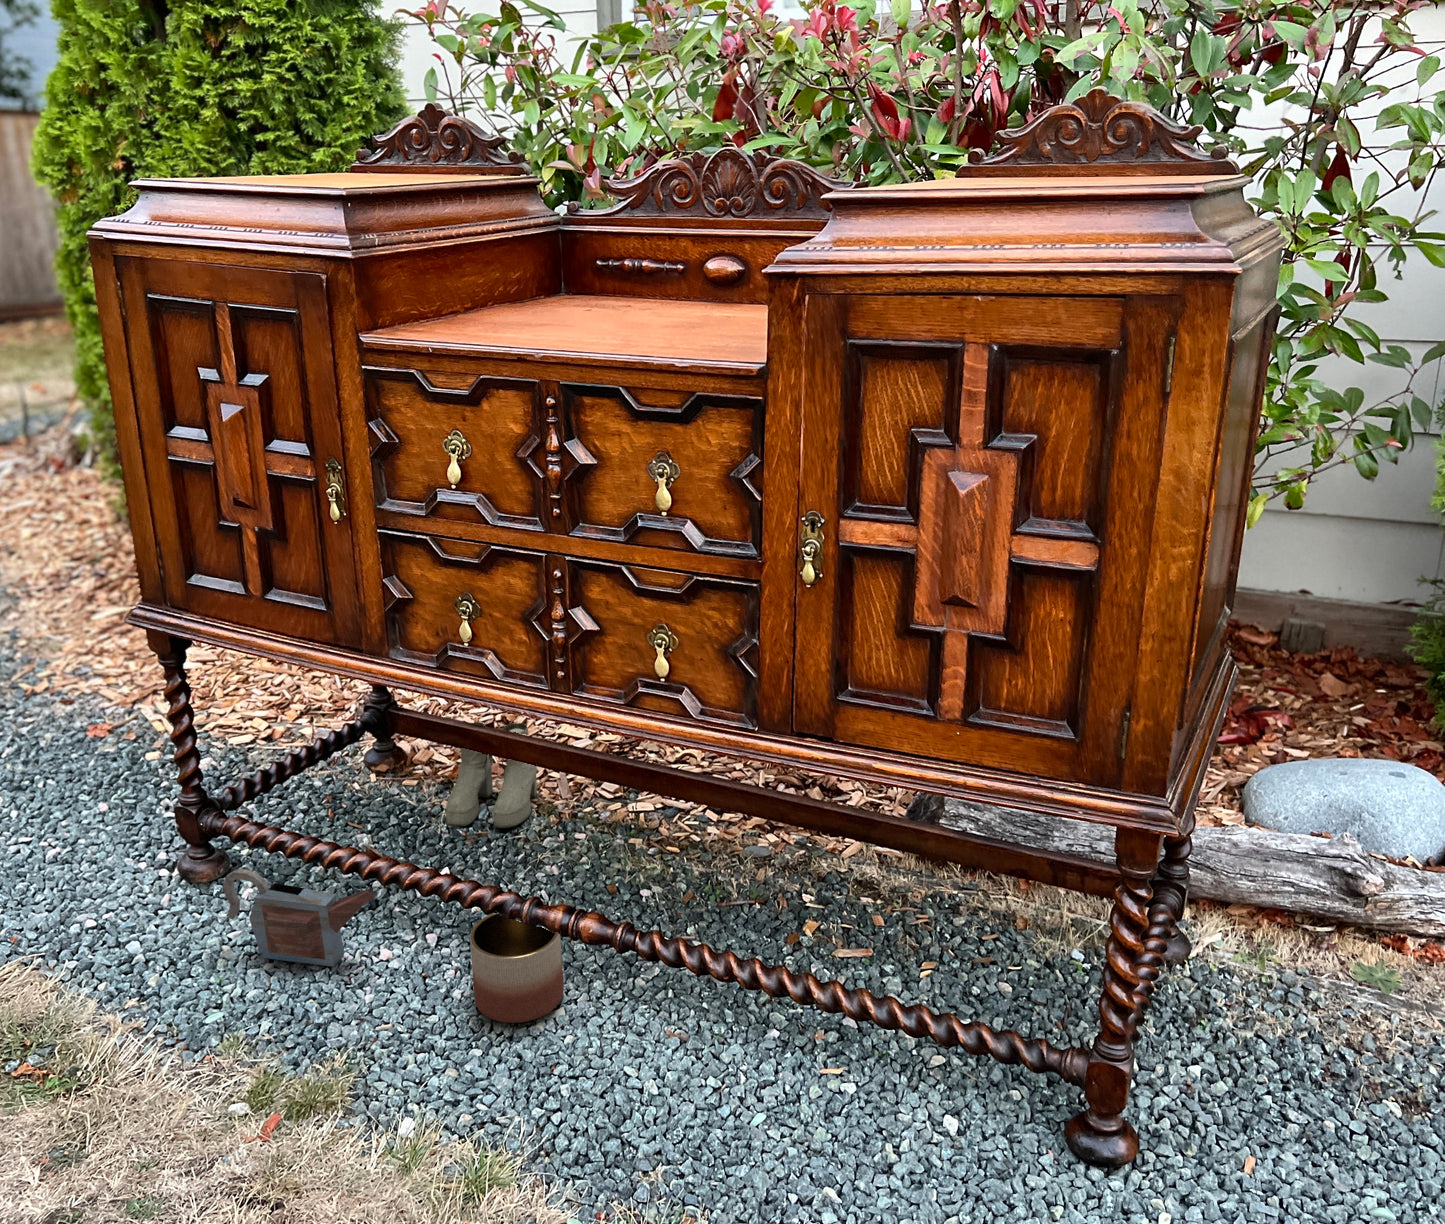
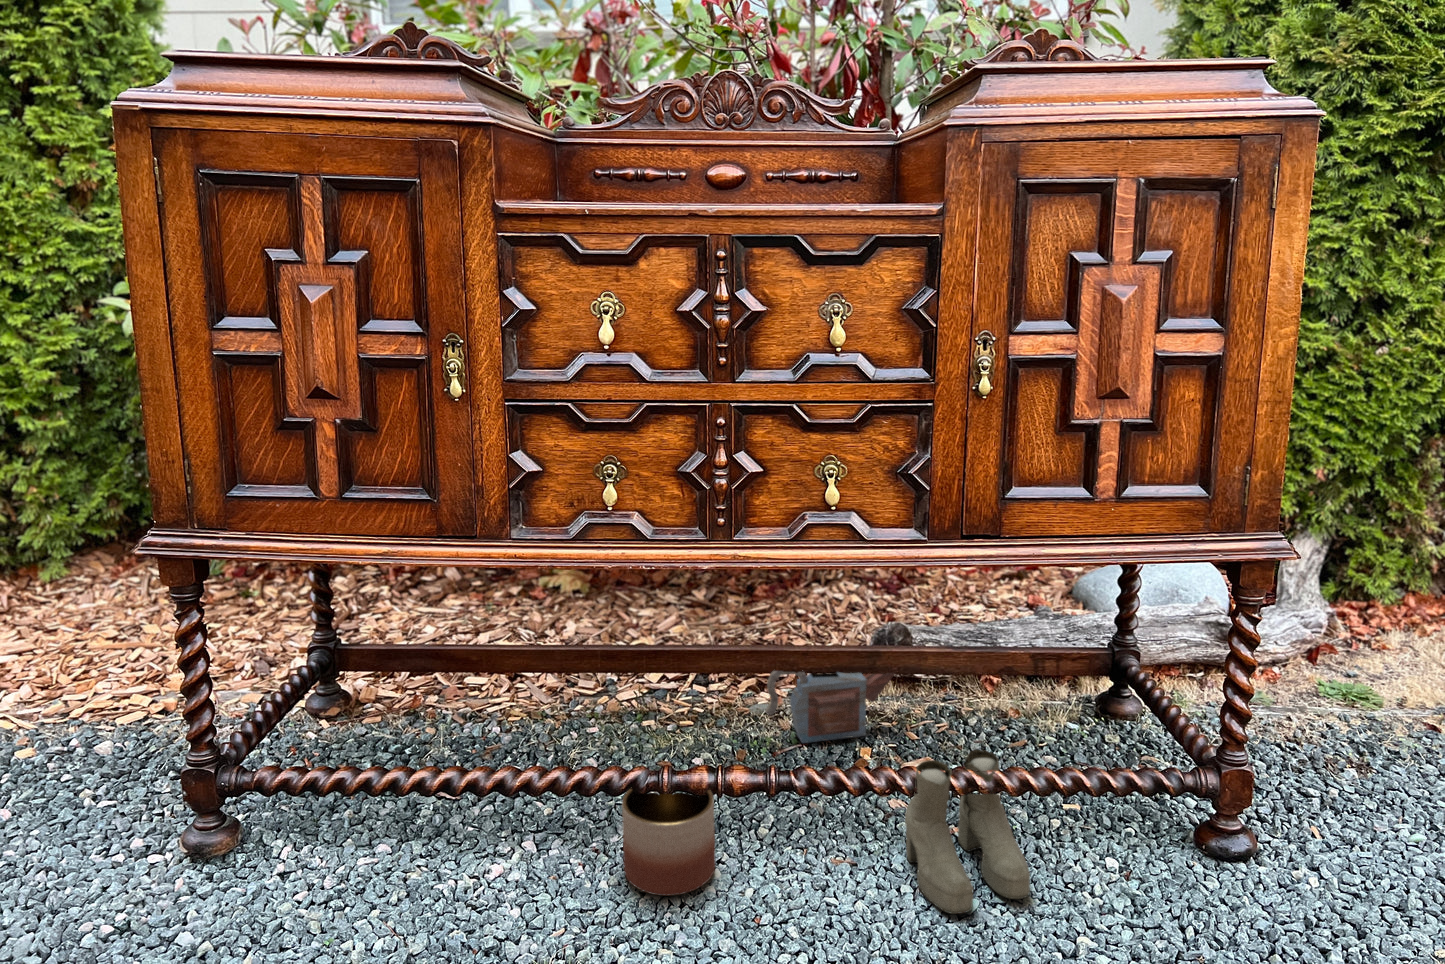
boots: present [446,722,537,828] -> present [905,750,1030,914]
watering can: present [223,869,378,967] -> present [765,671,895,743]

